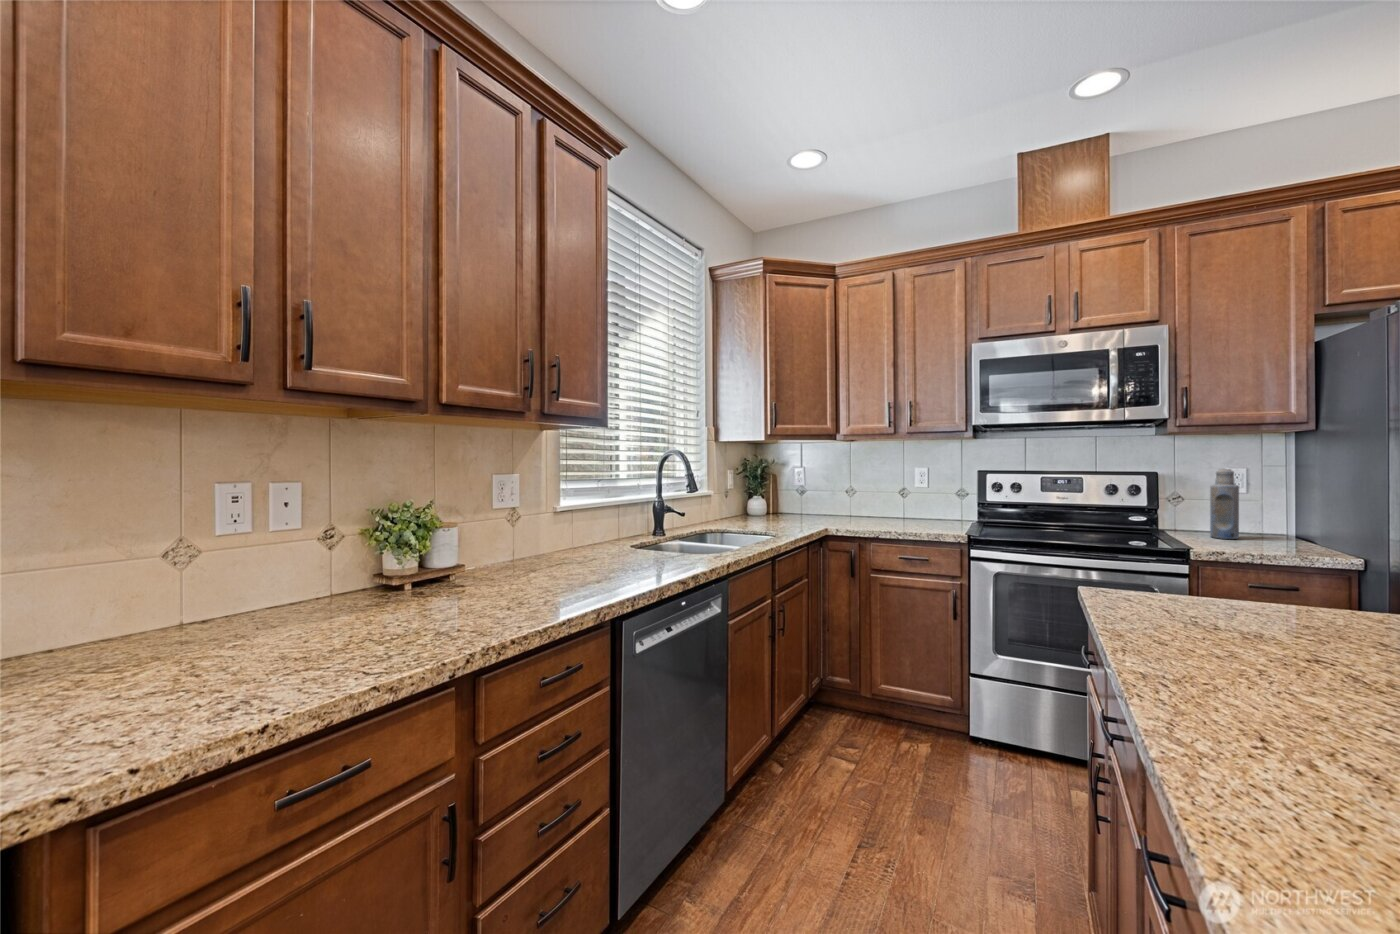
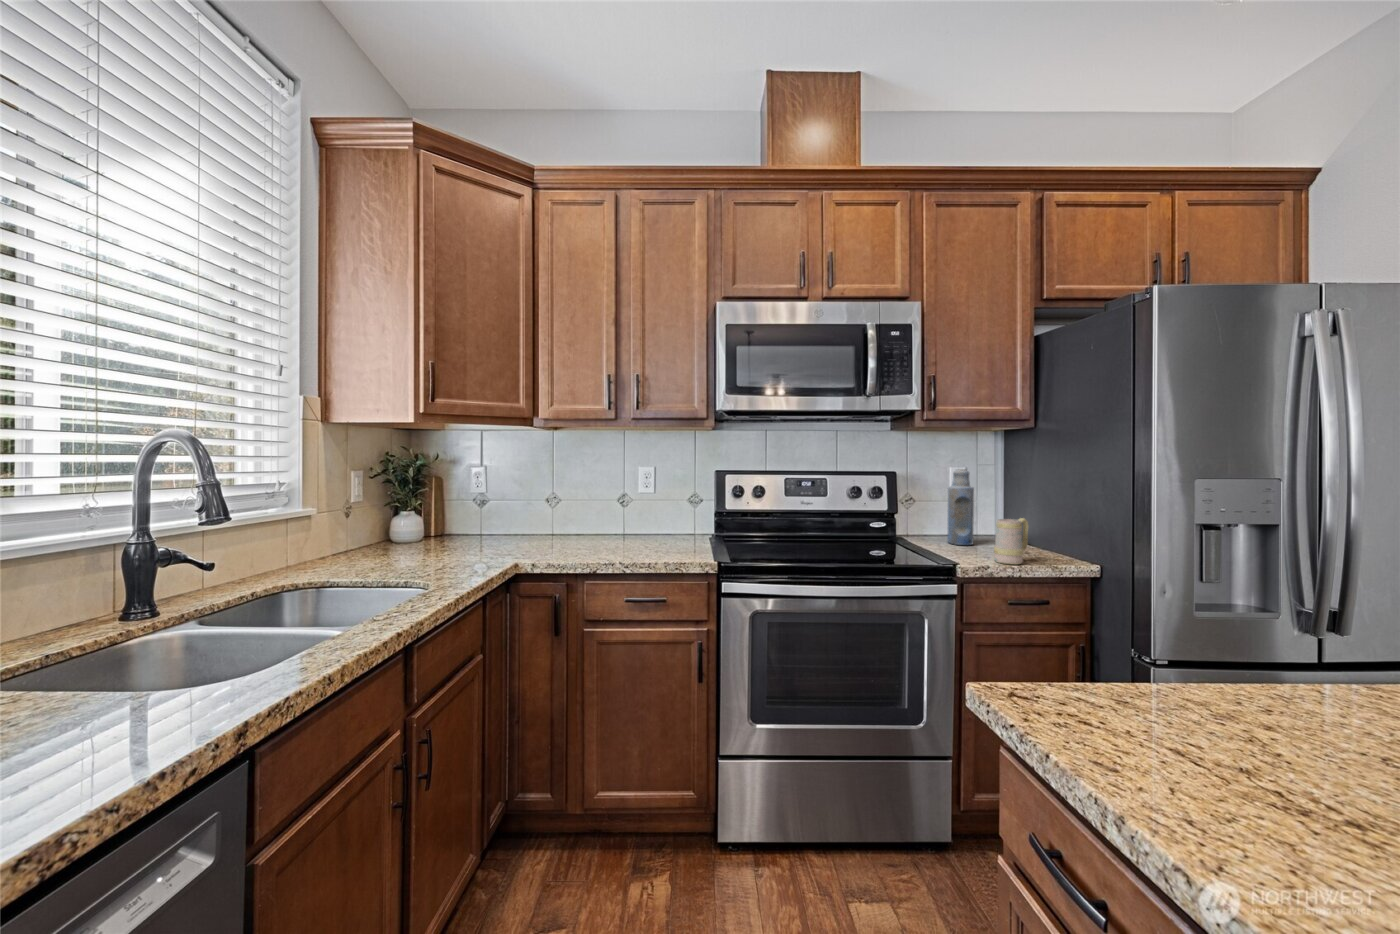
mug: none [1236,512,1277,553] -> present [994,518,1028,564]

